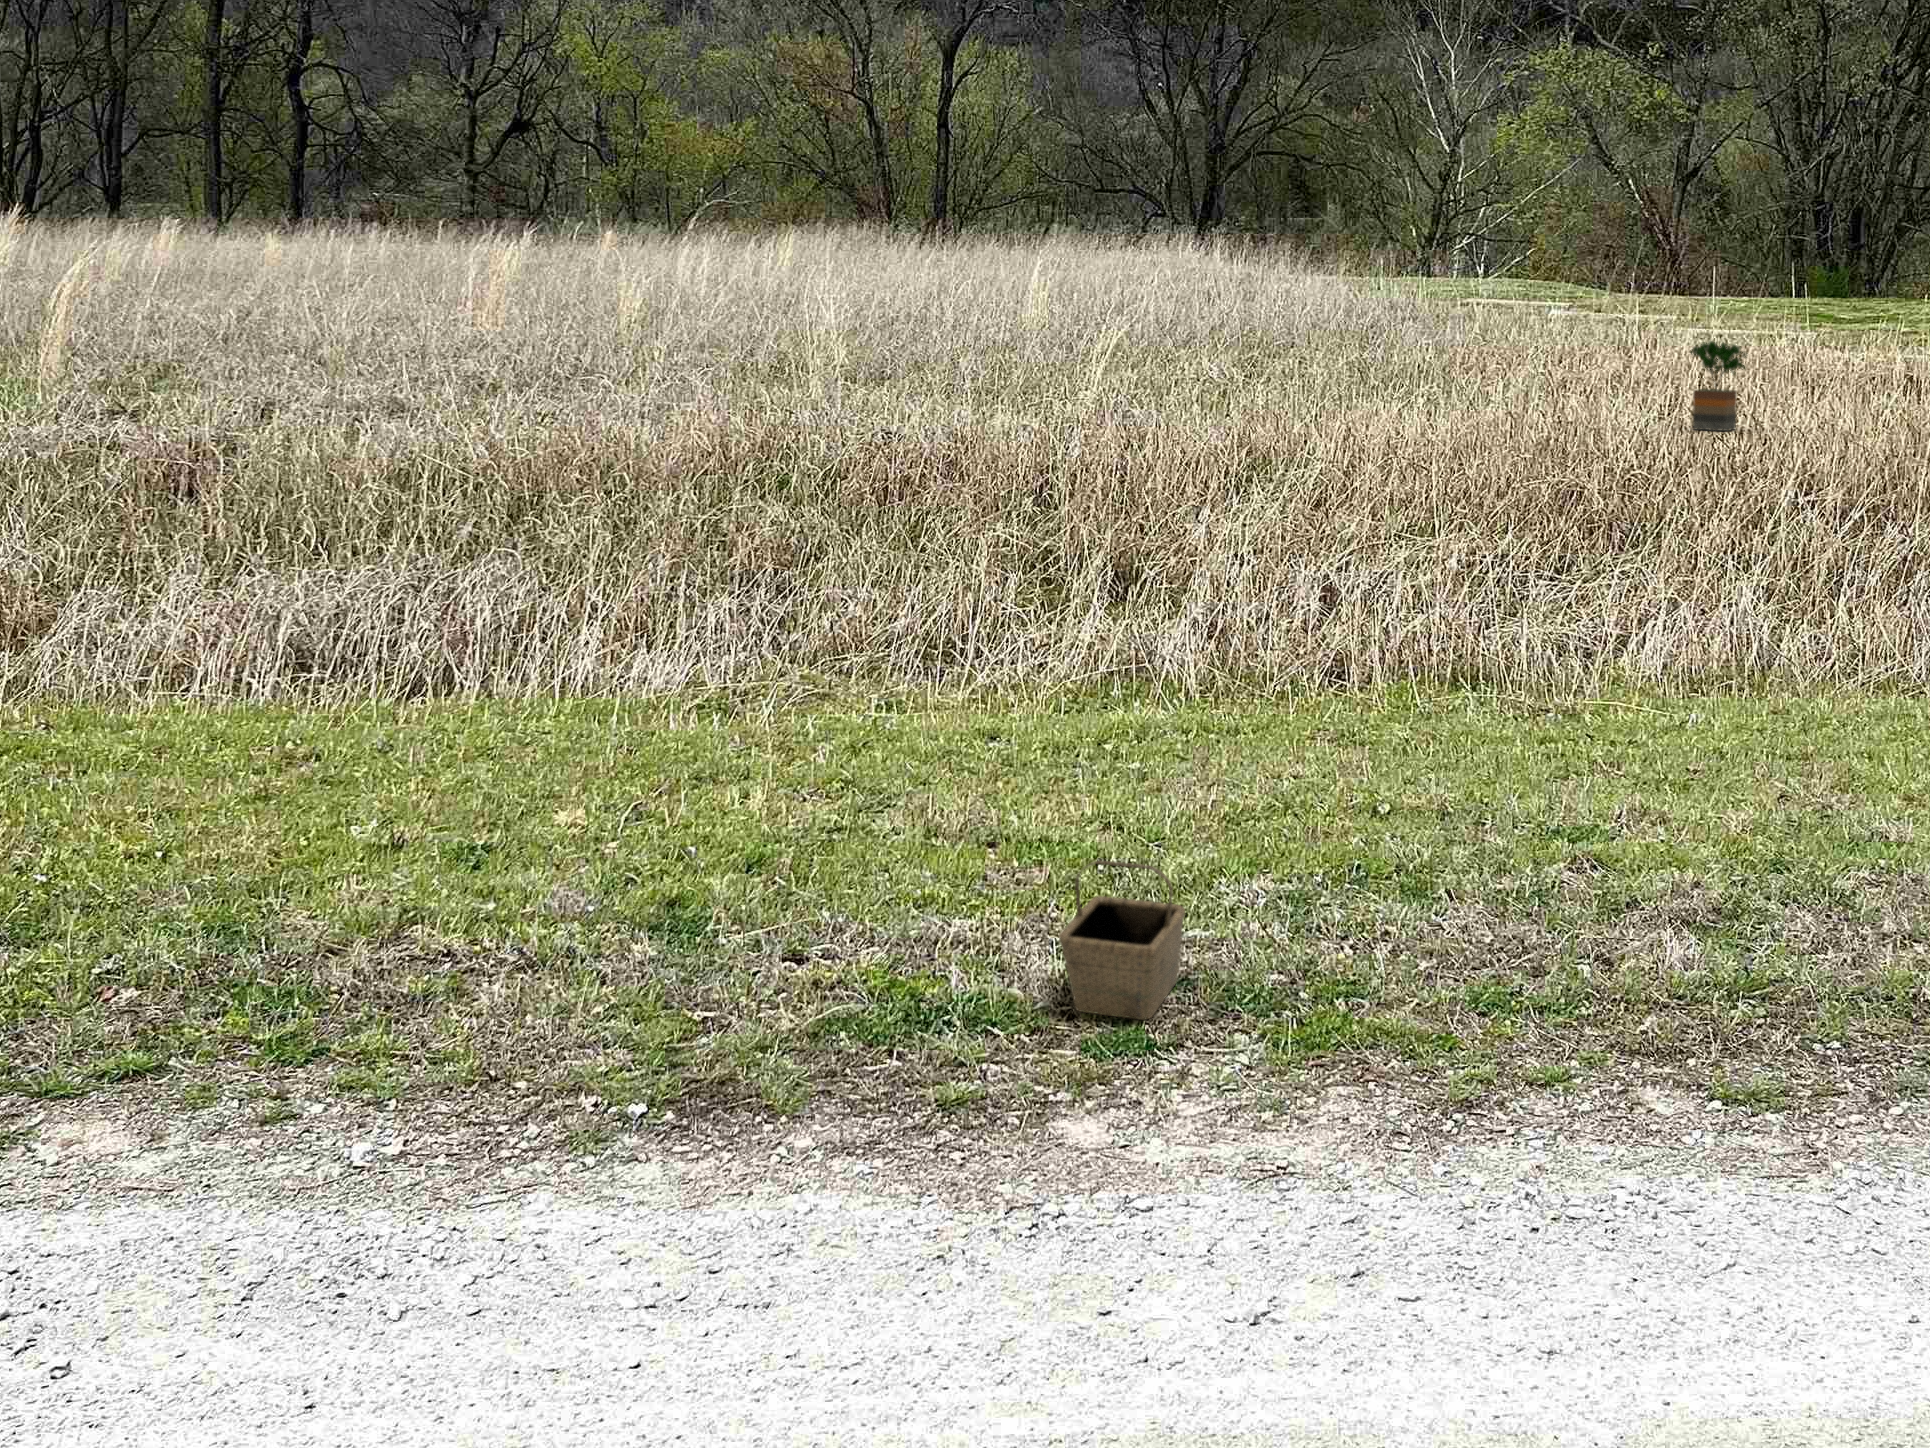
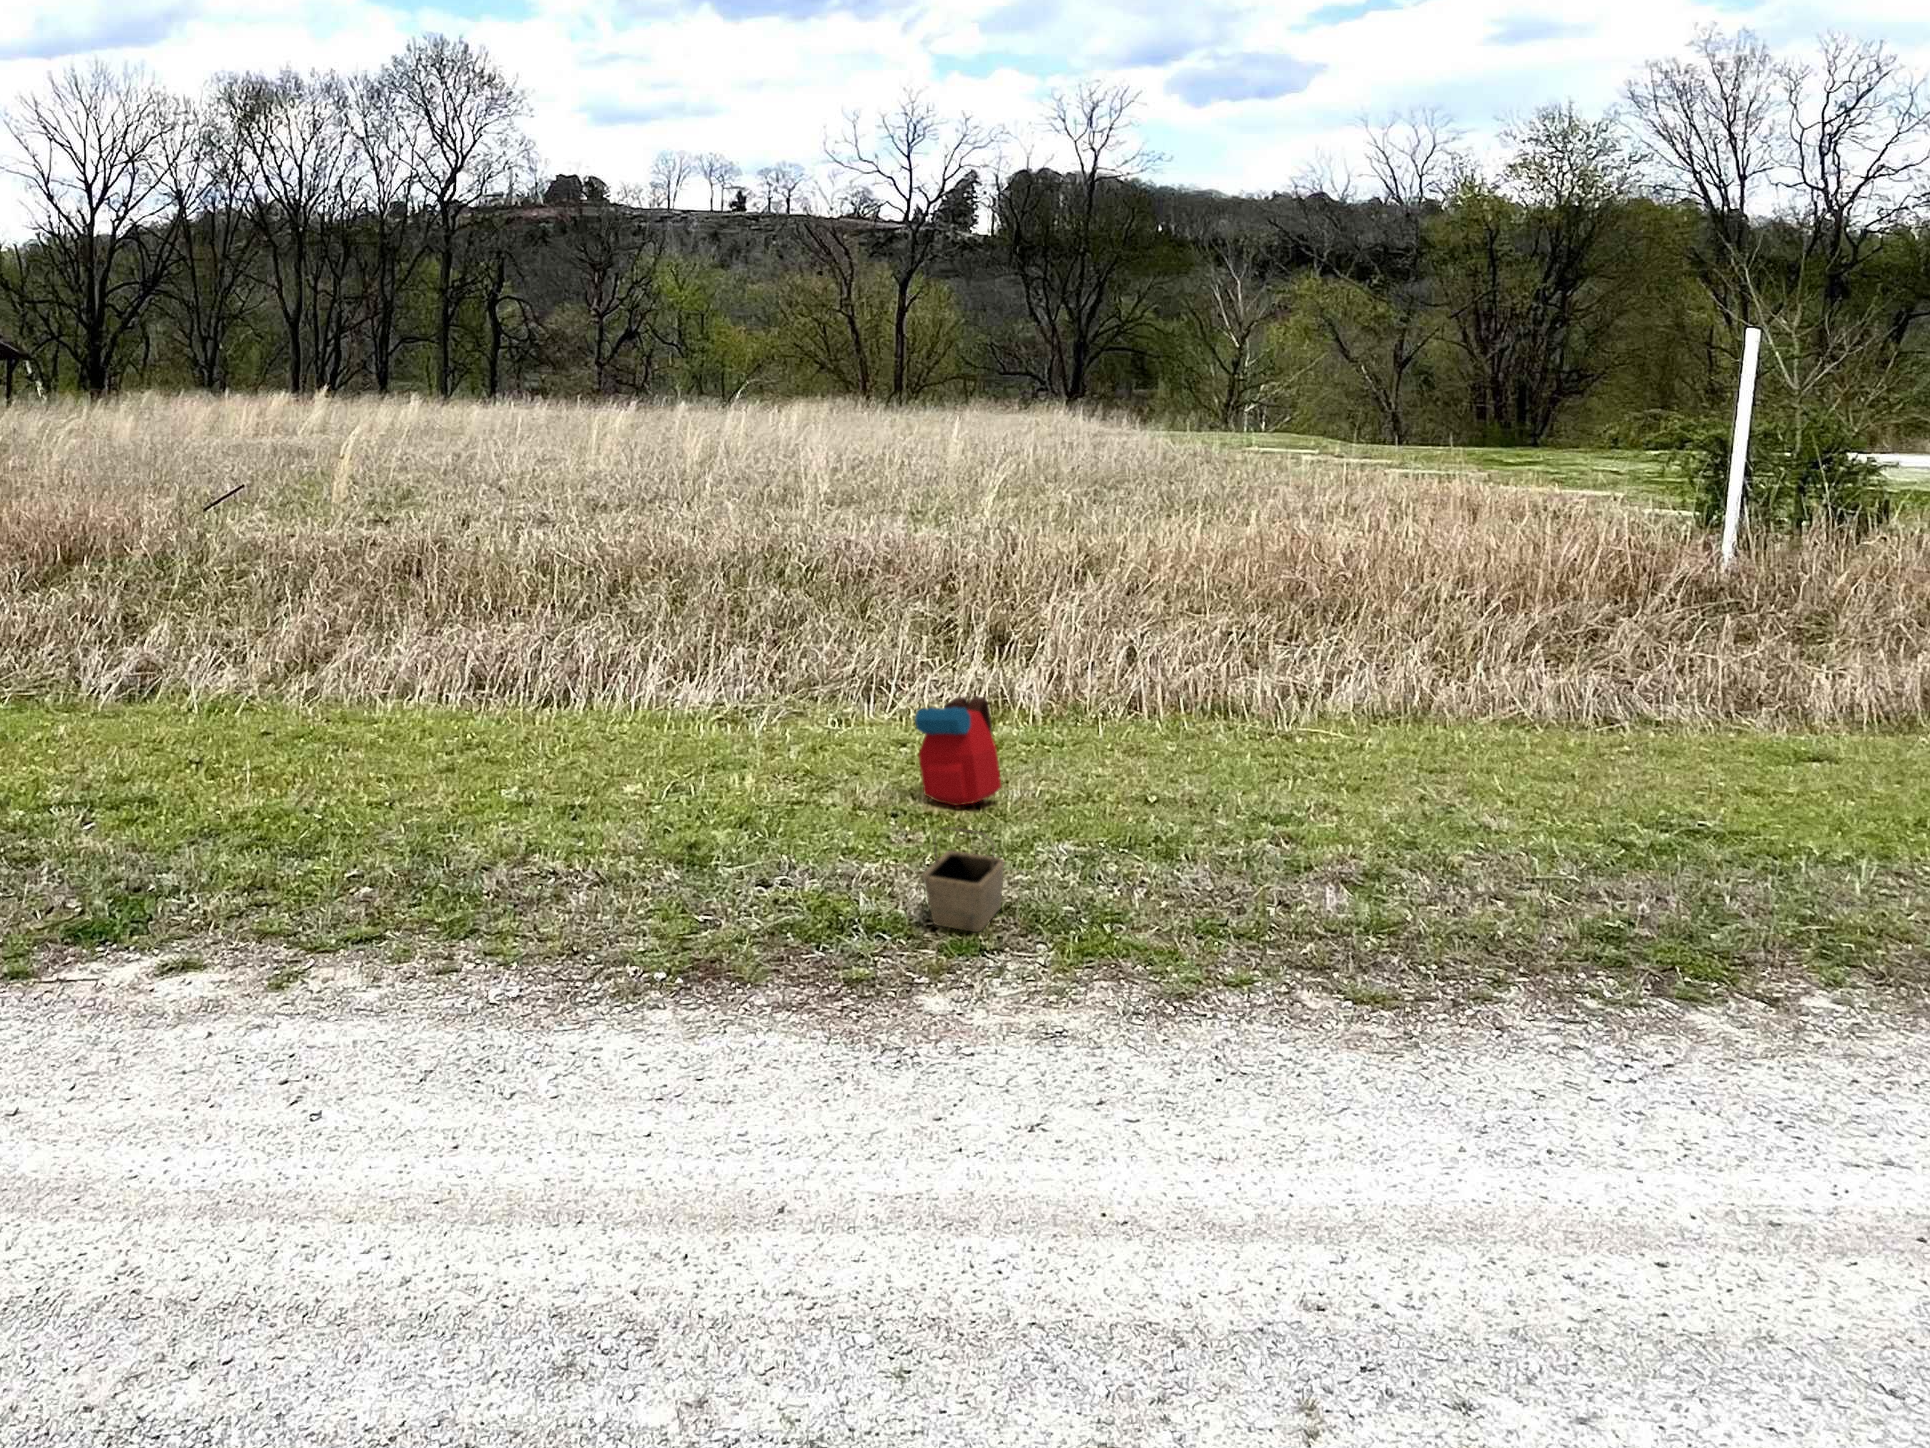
potted tree: present [1690,341,1748,431] -> none [1385,479,1429,541]
backpack: none [1025,660,1158,828] -> present [915,696,1002,806]

